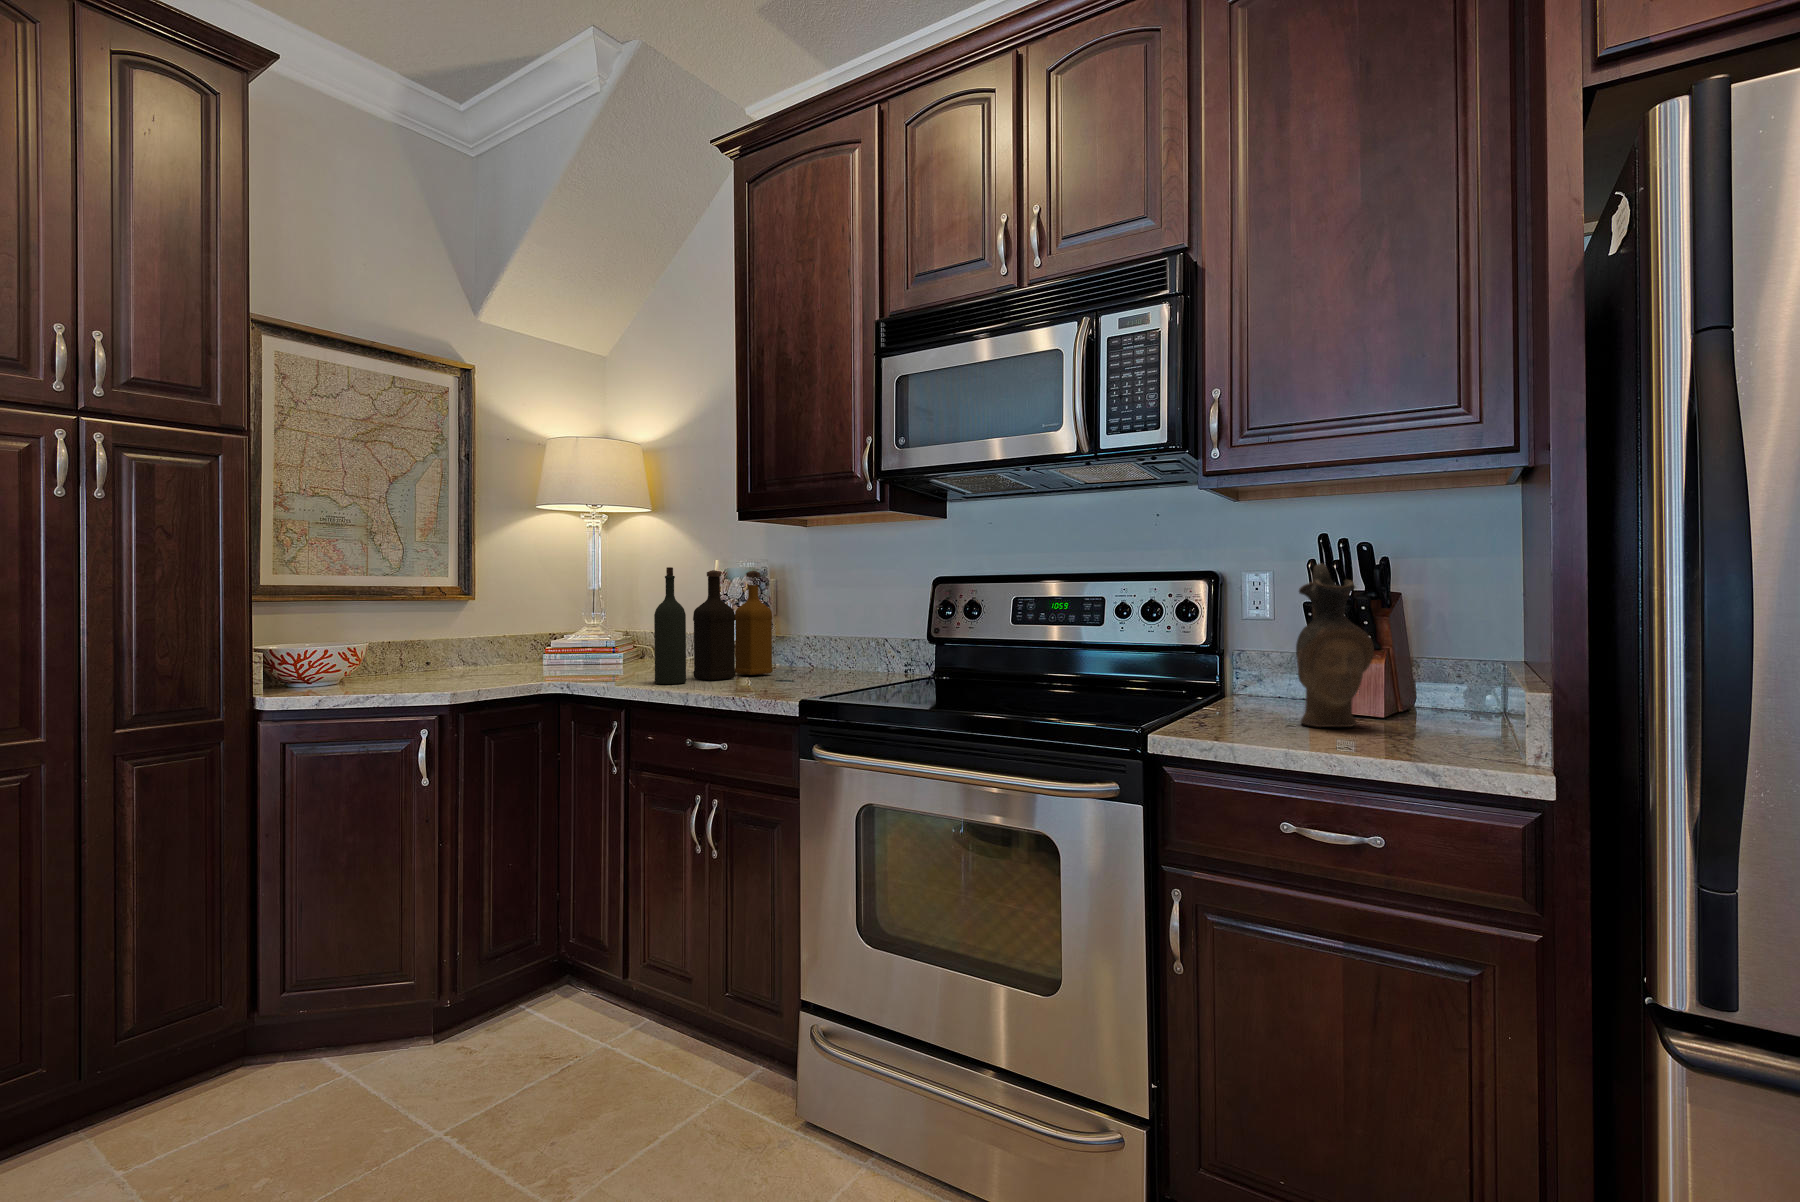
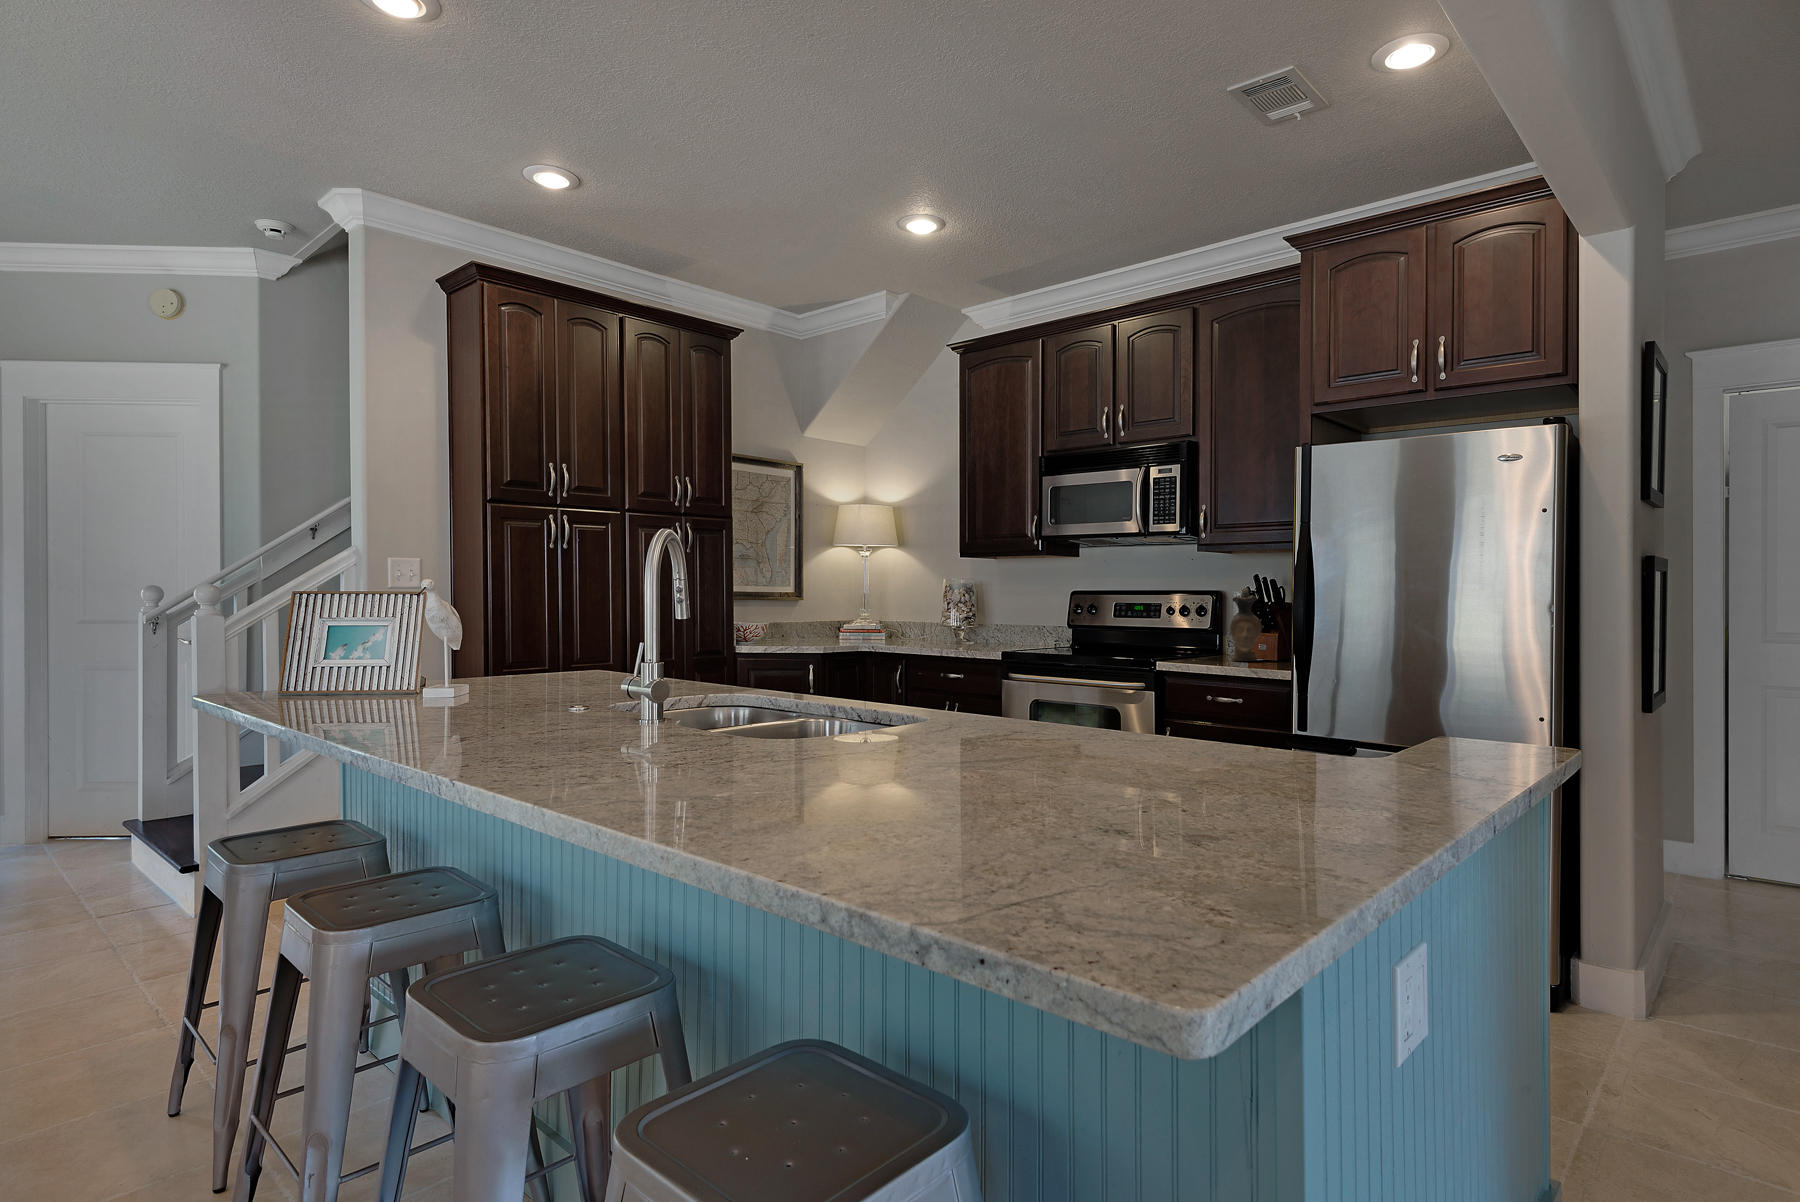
bottle: present [654,567,773,684] -> none [919,584,981,646]

